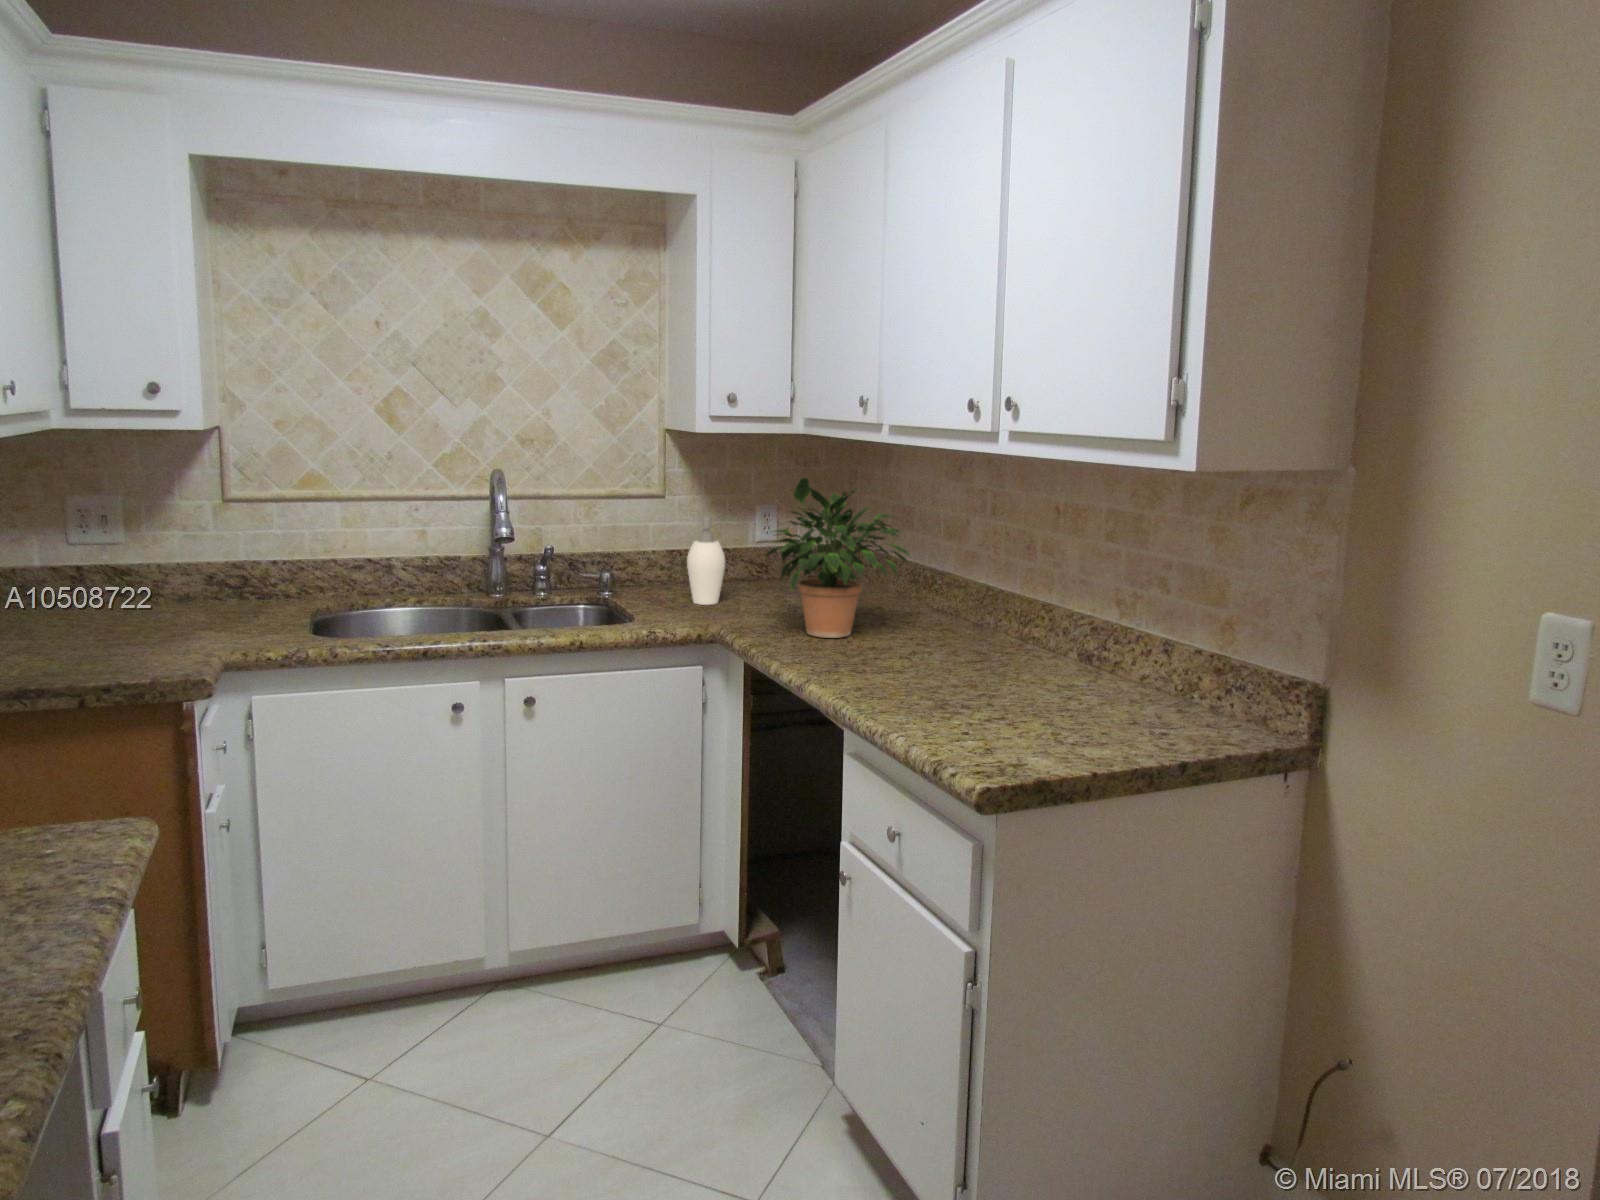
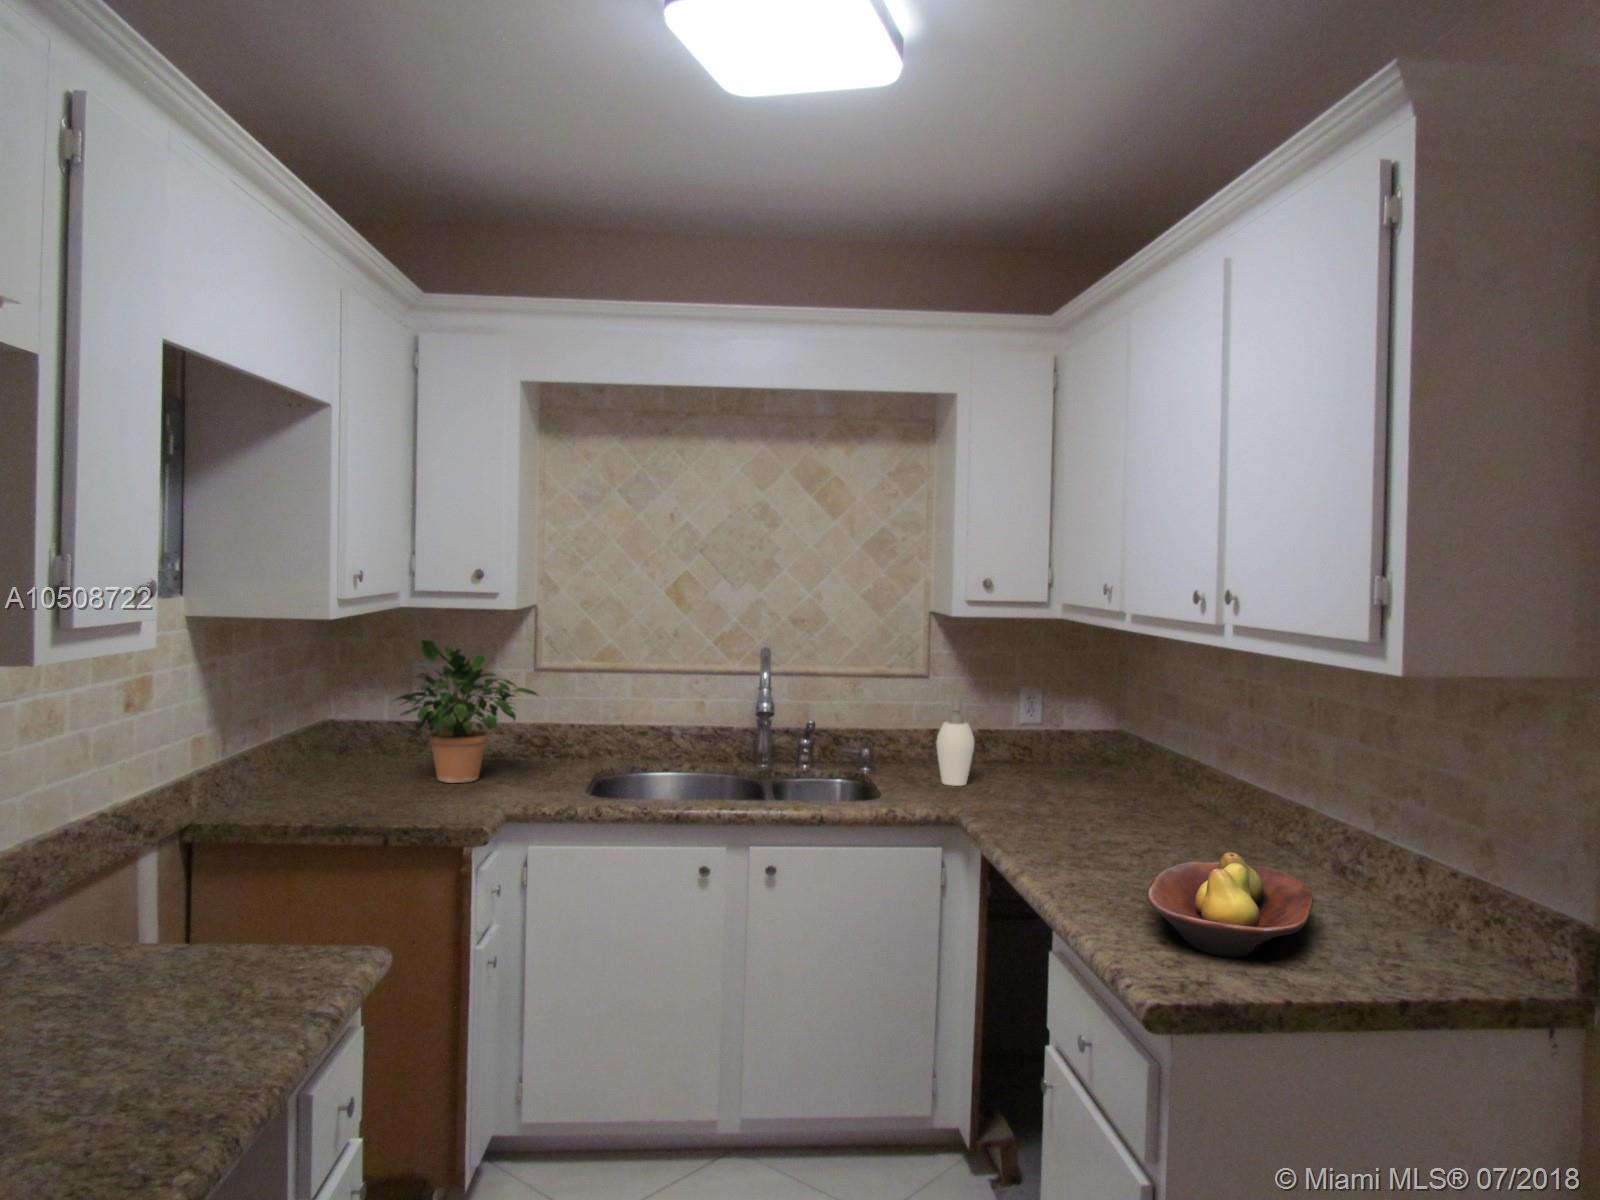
potted plant: present [766,478,911,638] -> present [397,640,538,783]
fruit bowl: none [948,646,1093,740] -> present [1147,852,1313,957]

